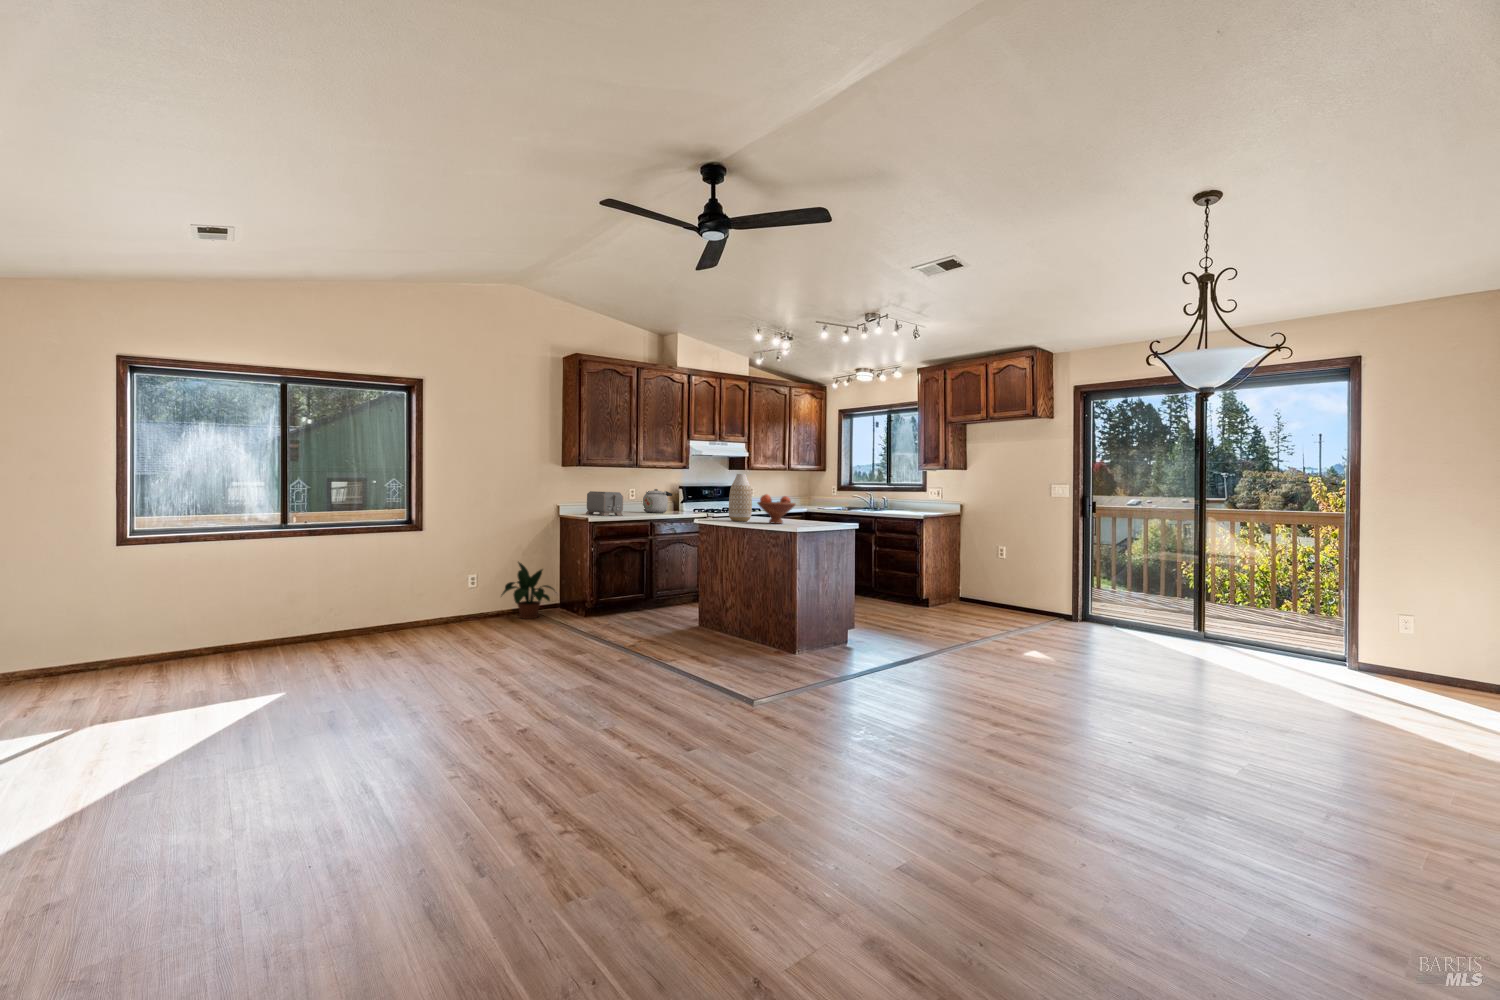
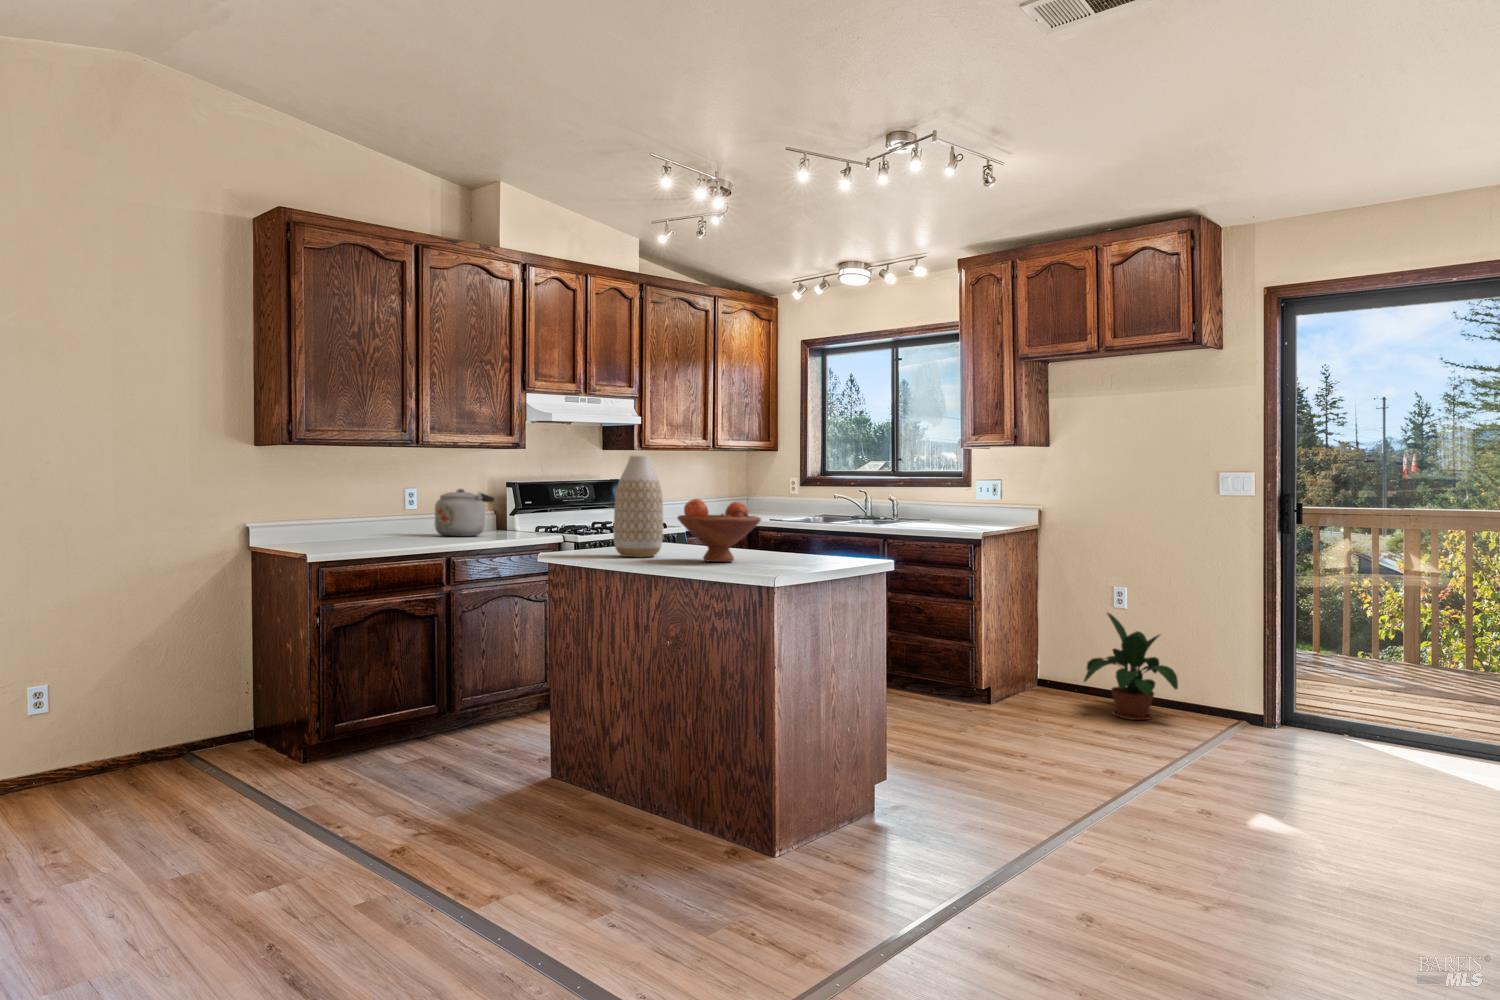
toaster: present [586,491,623,516] -> none [301,496,384,549]
potted plant: present [501,562,554,619] -> present [1084,613,1178,720]

